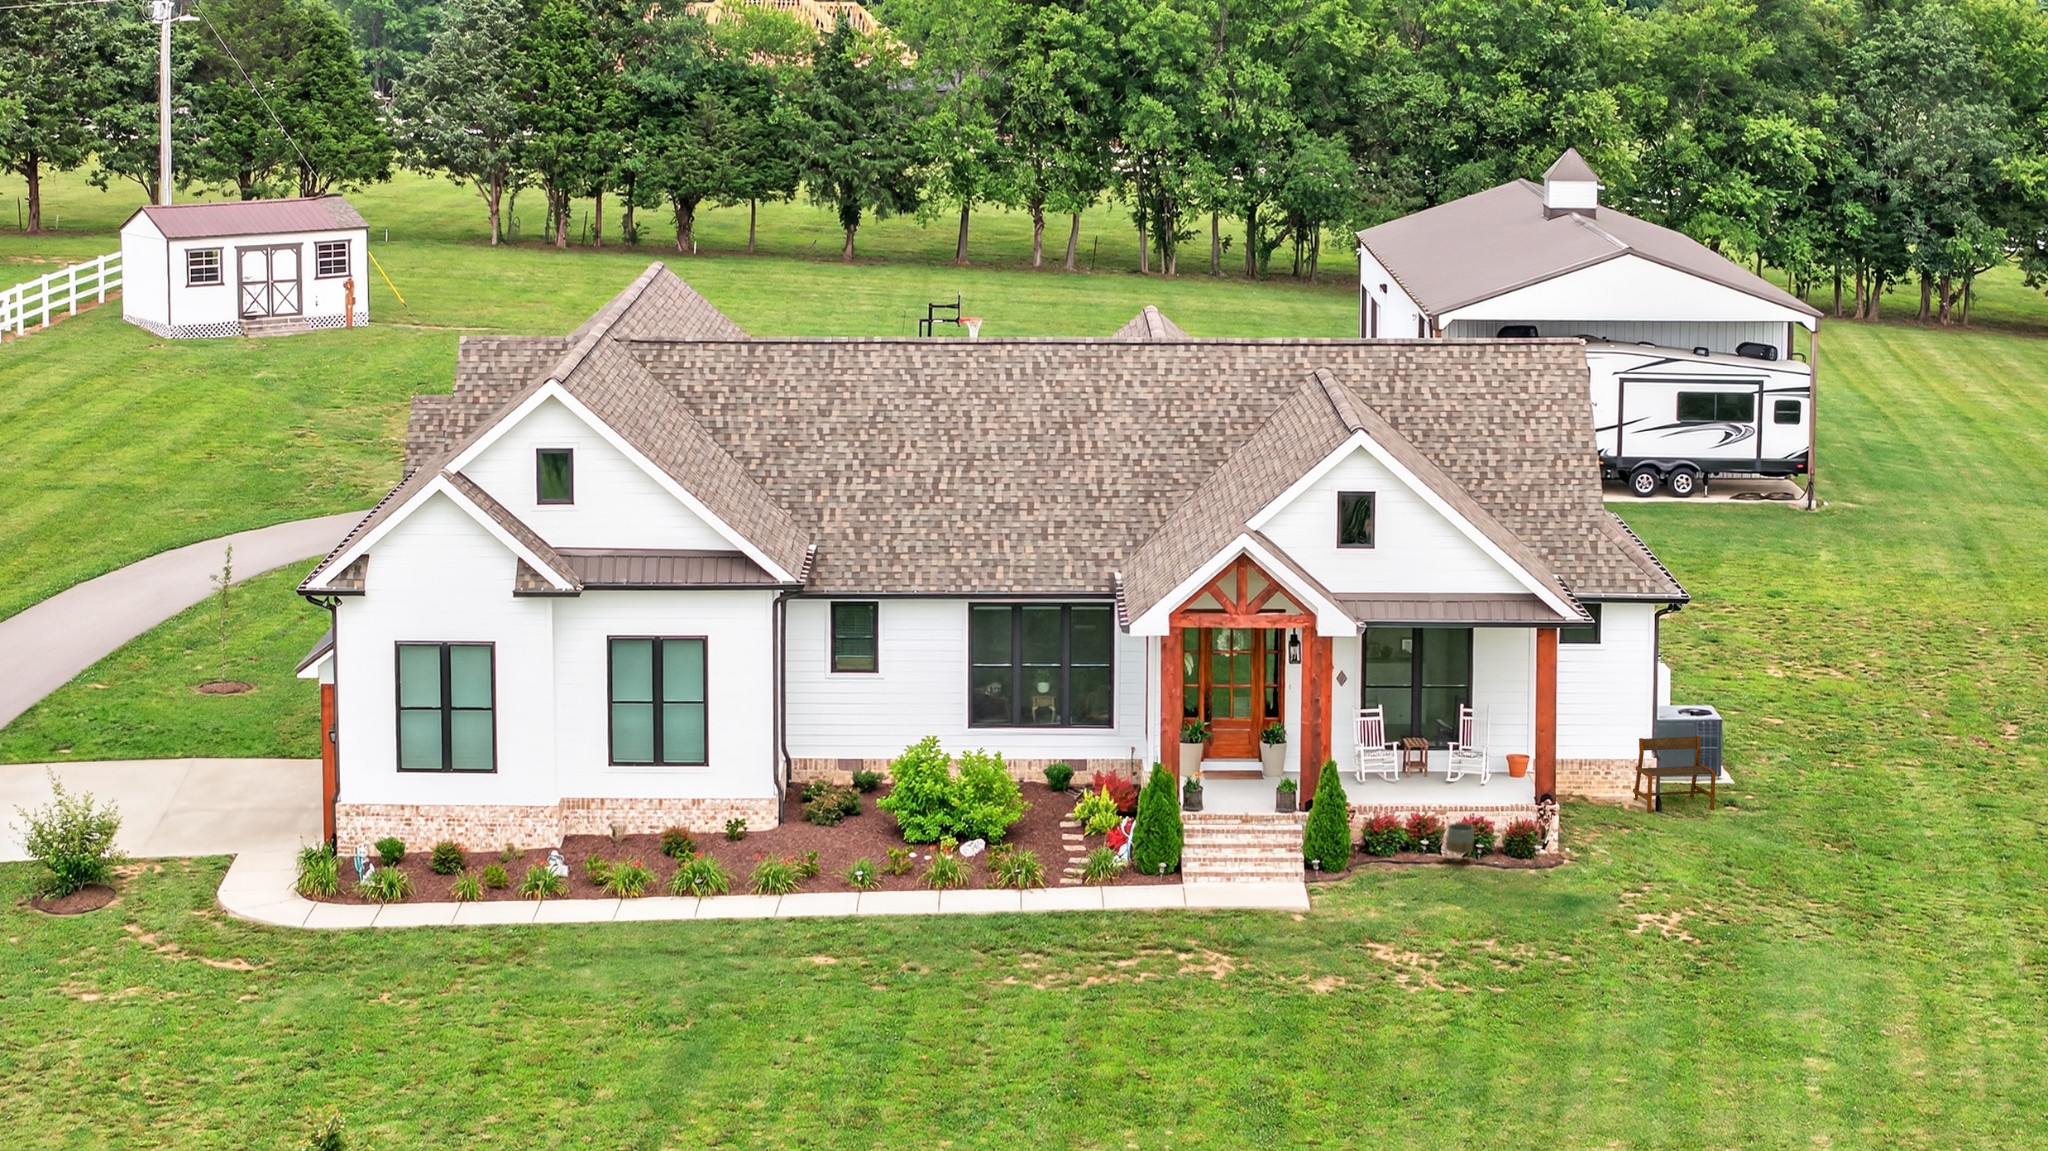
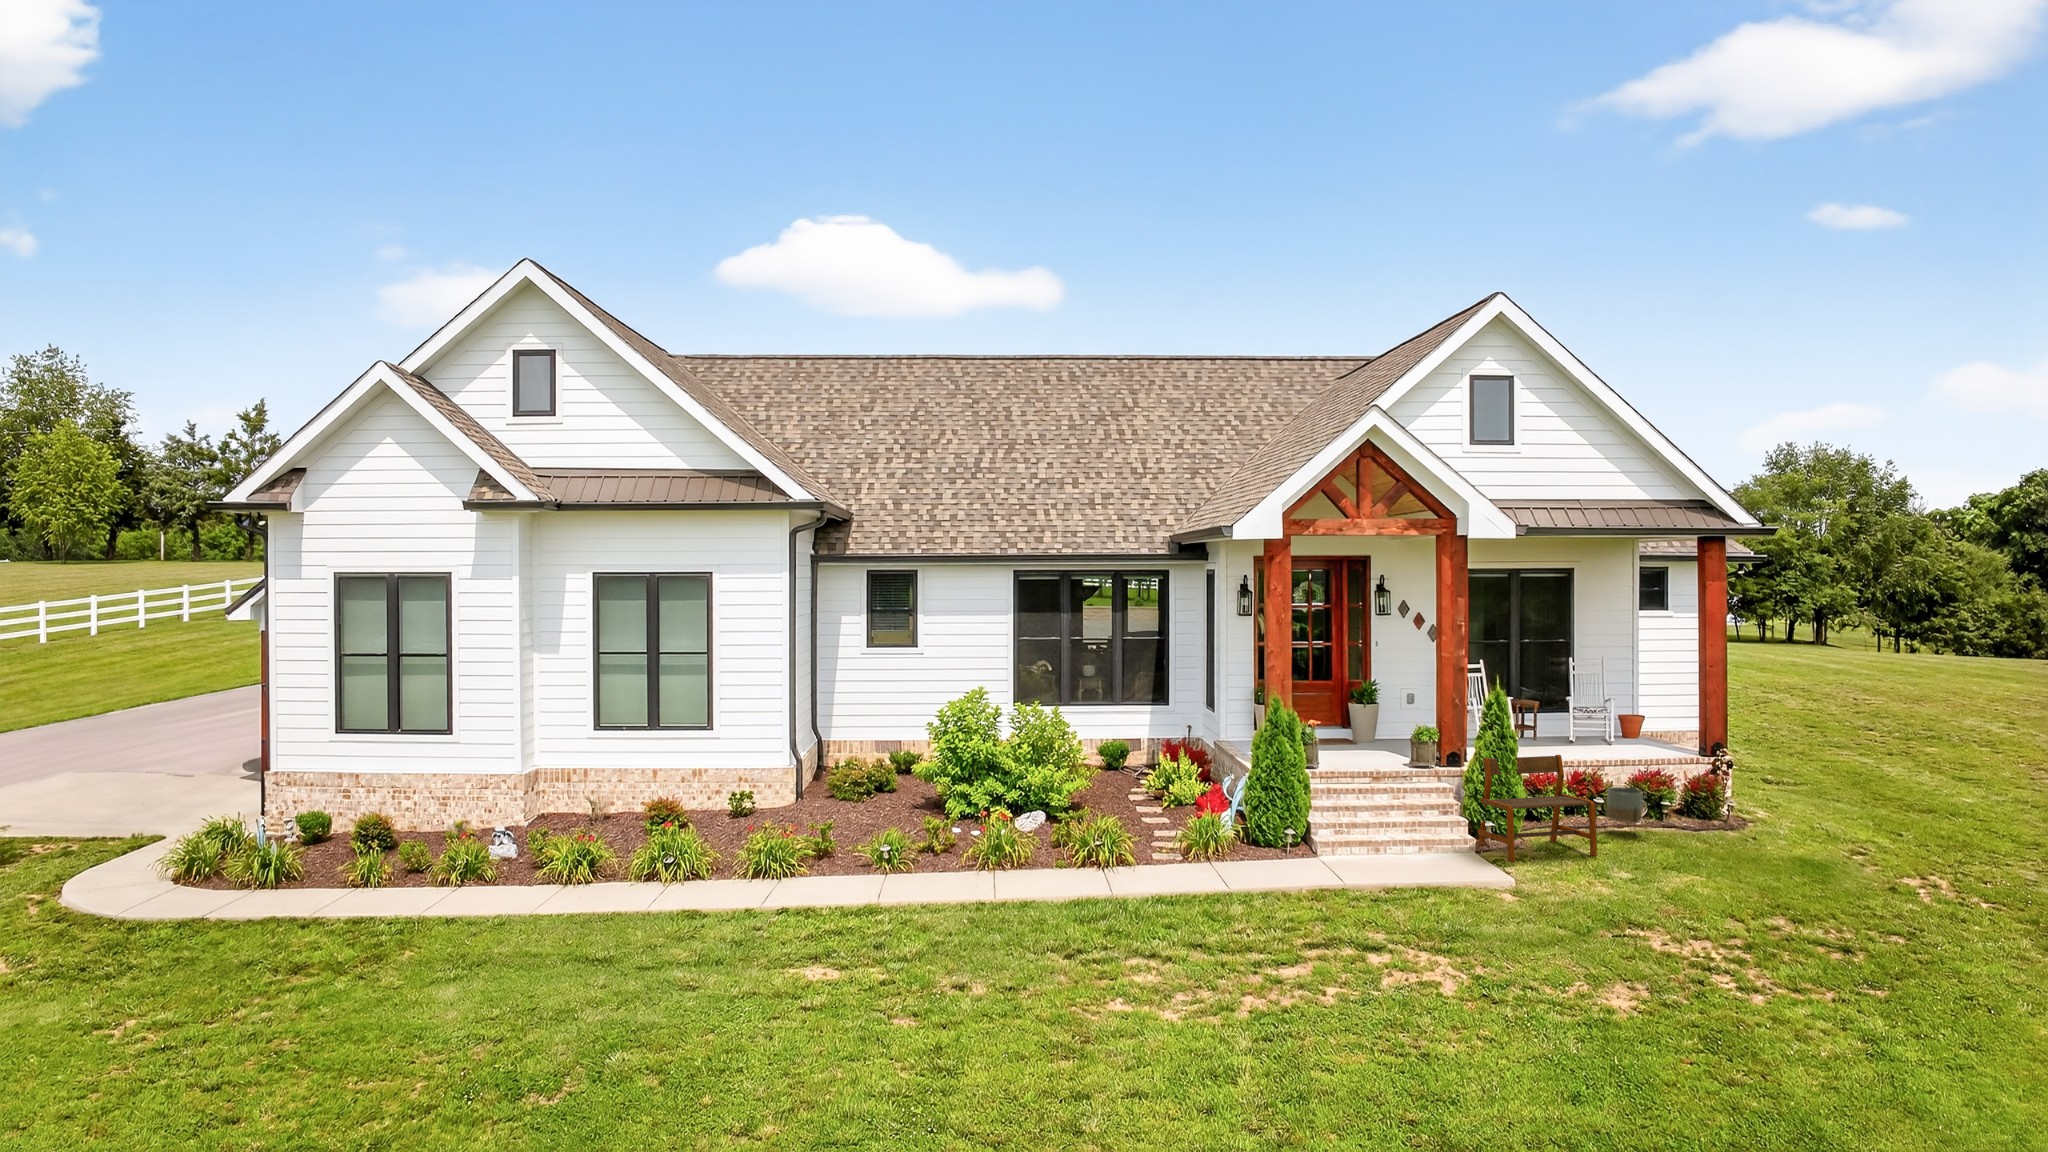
bench: present [1633,736,1715,813] -> present [1478,755,1597,861]

